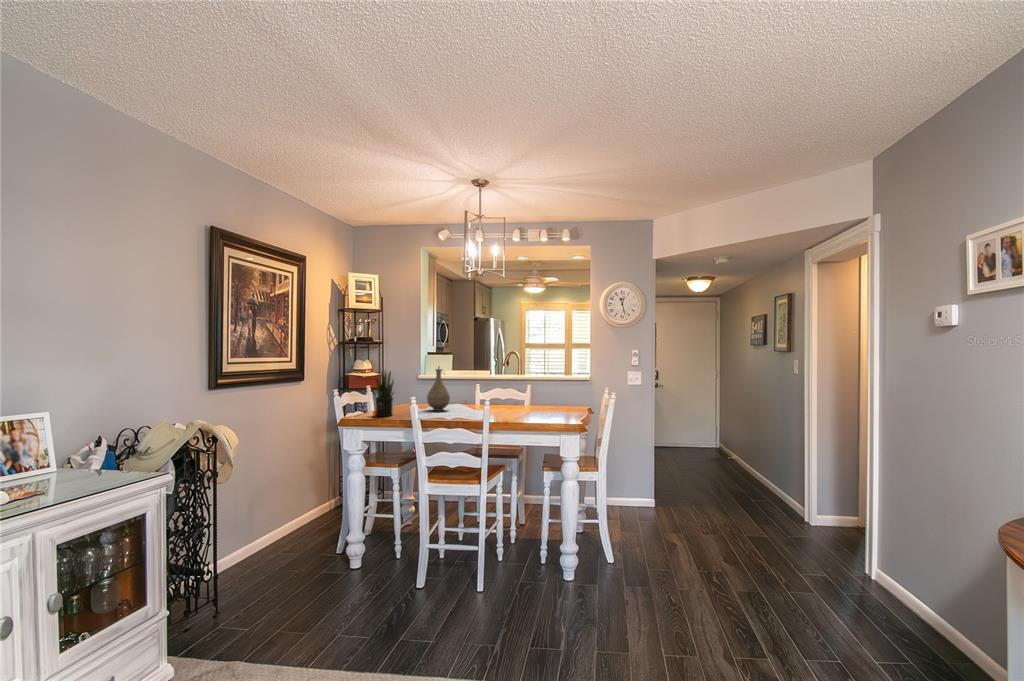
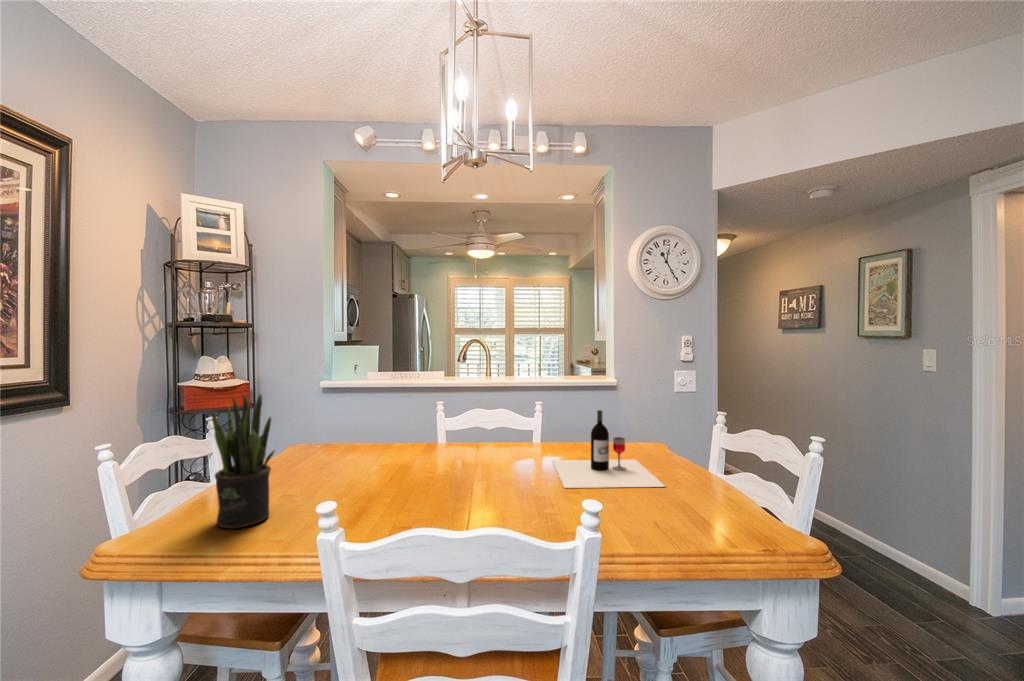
vase: present [427,369,450,411] -> none [358,379,410,474]
wine bottle: none [508,387,558,419] -> present [552,410,665,488]

